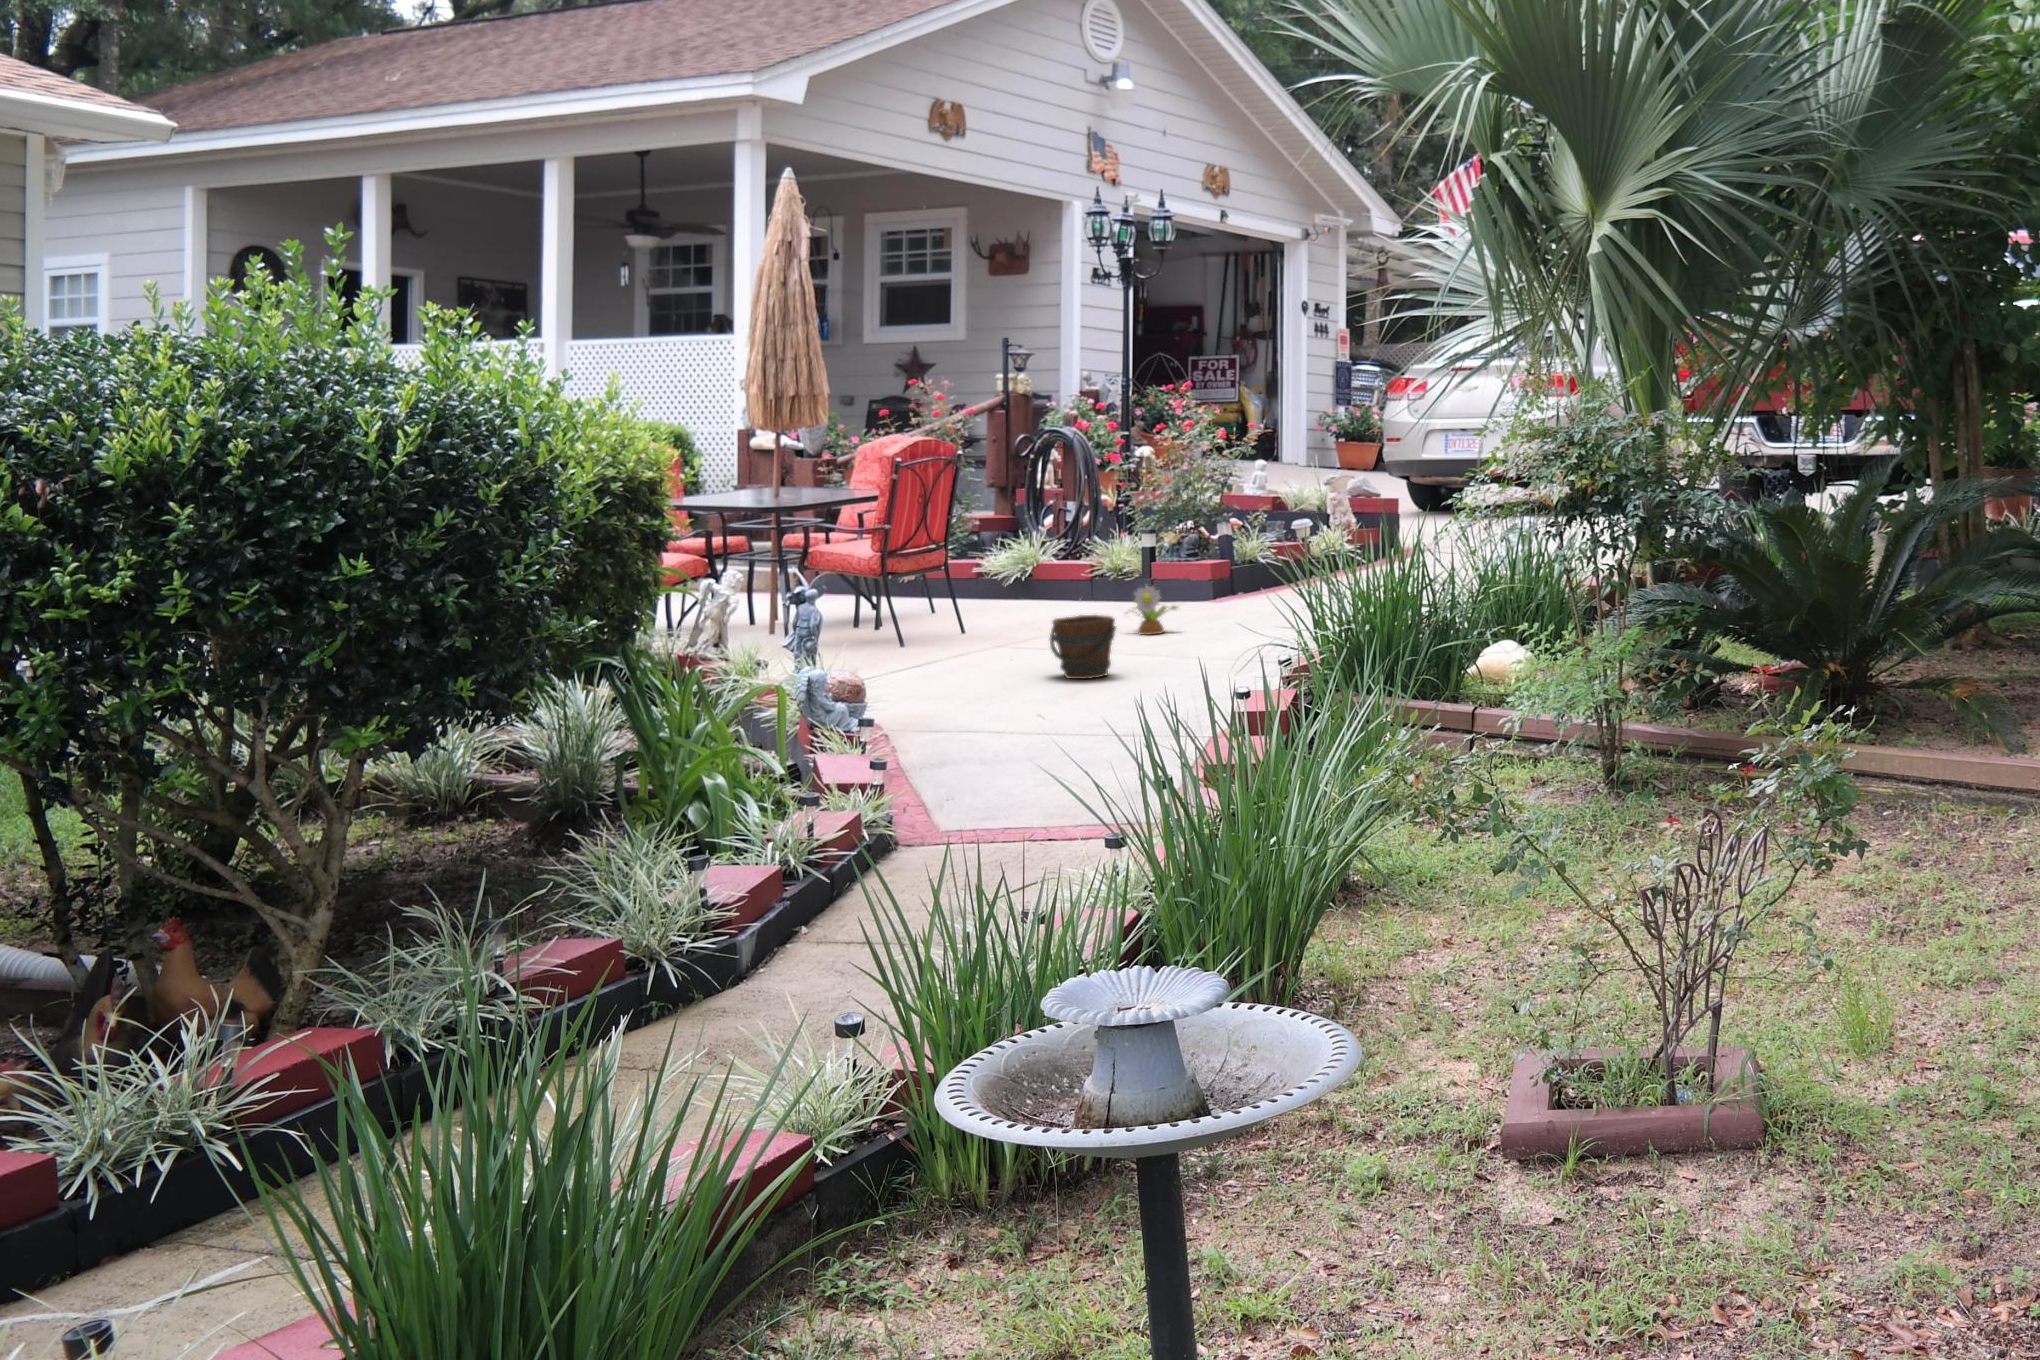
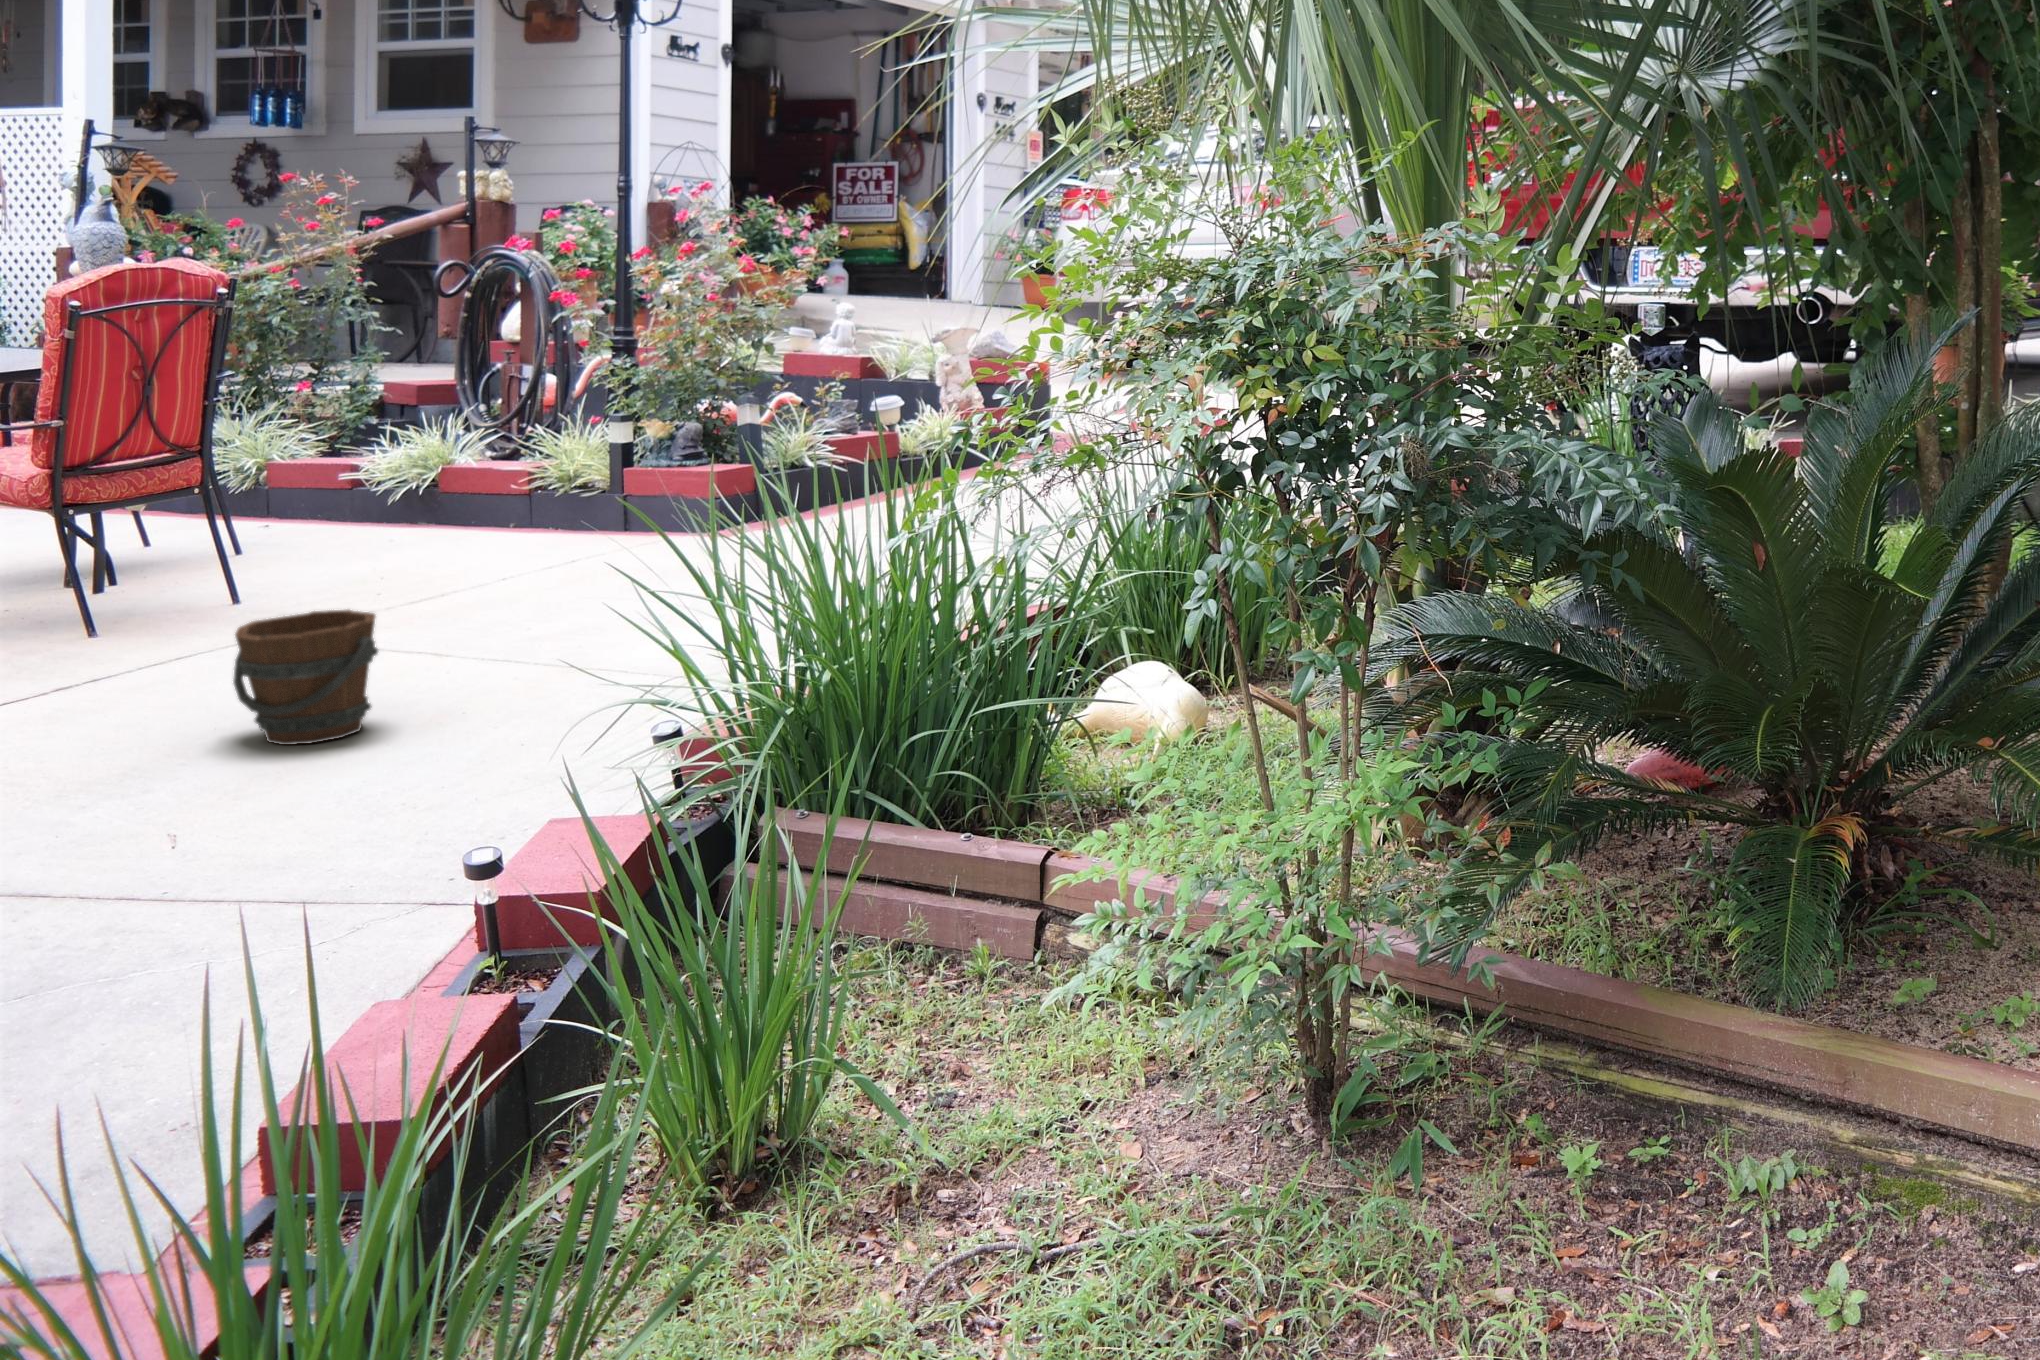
decorative plant: present [1127,585,1177,635] -> none [501,522,611,609]

